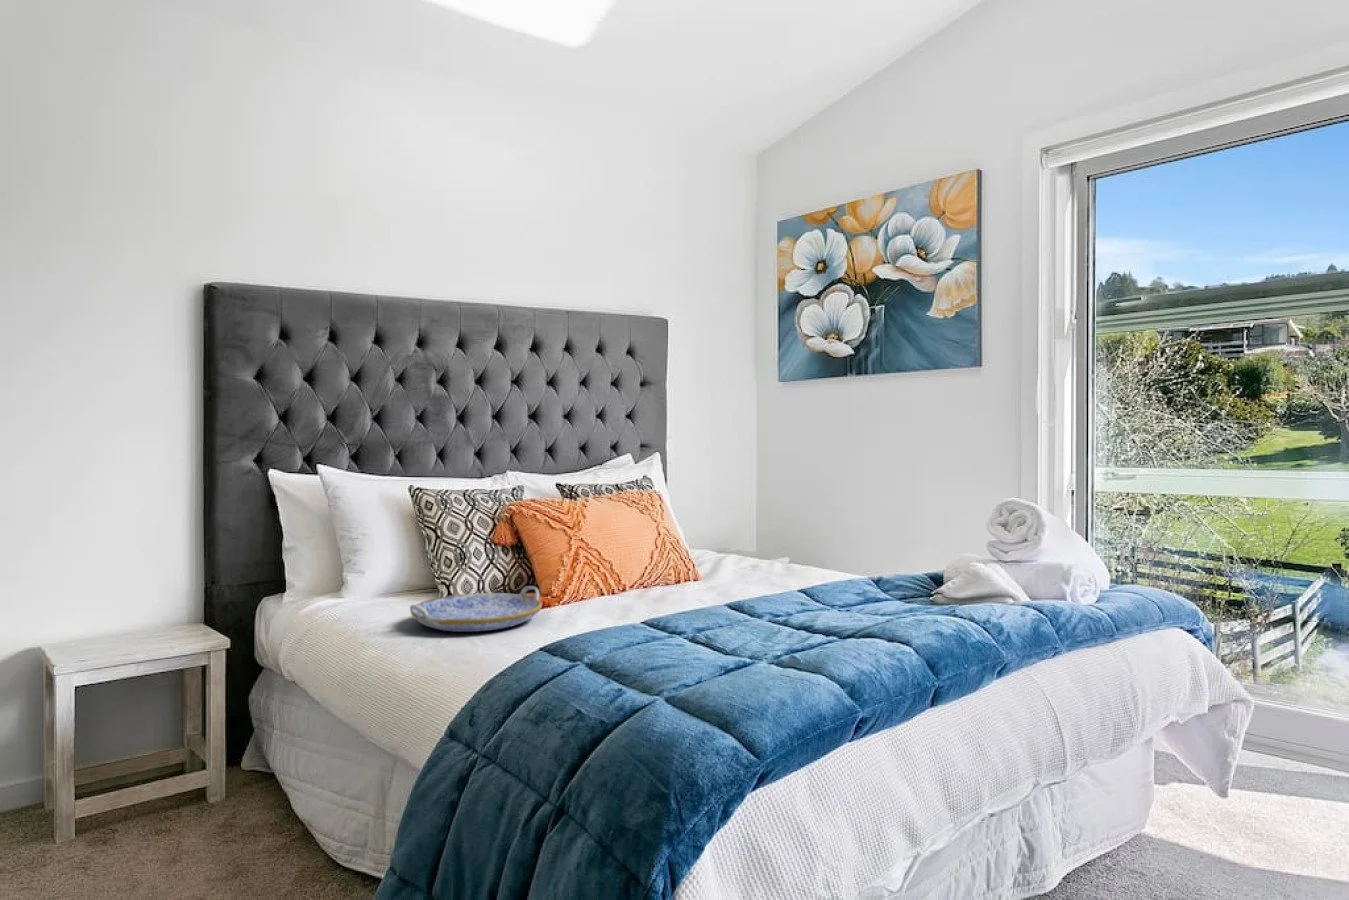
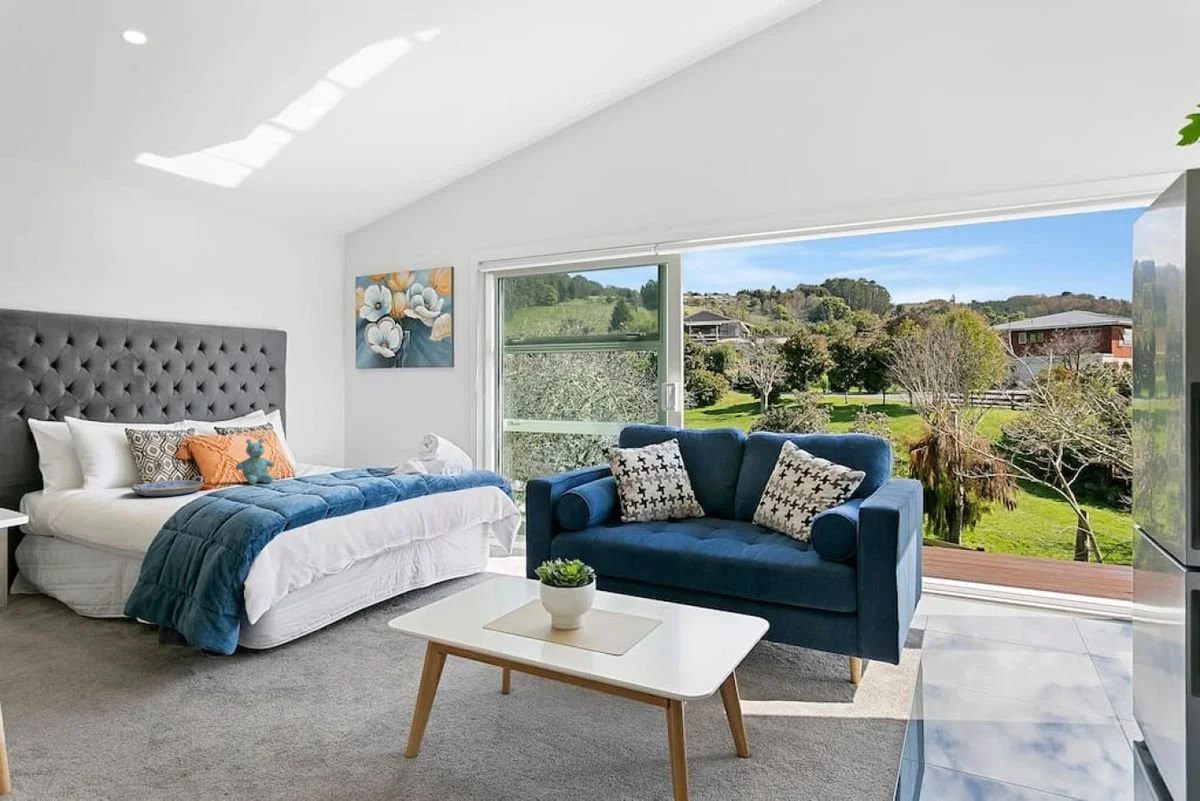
stuffed bear: none [598,510,670,606] -> present [236,439,274,484]

